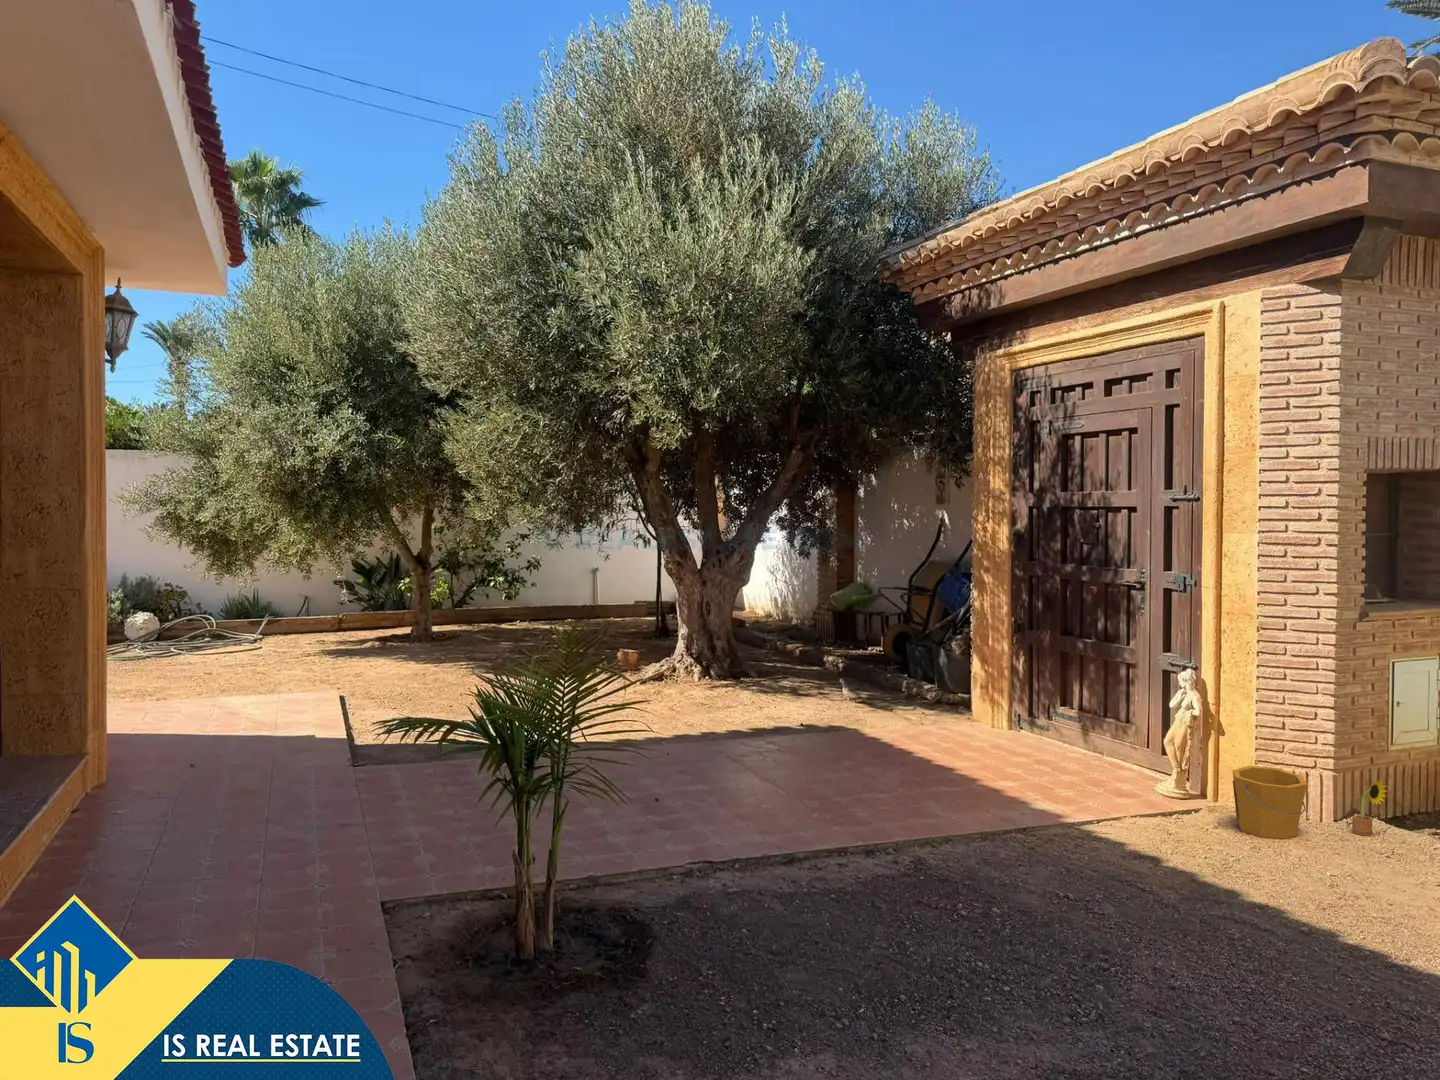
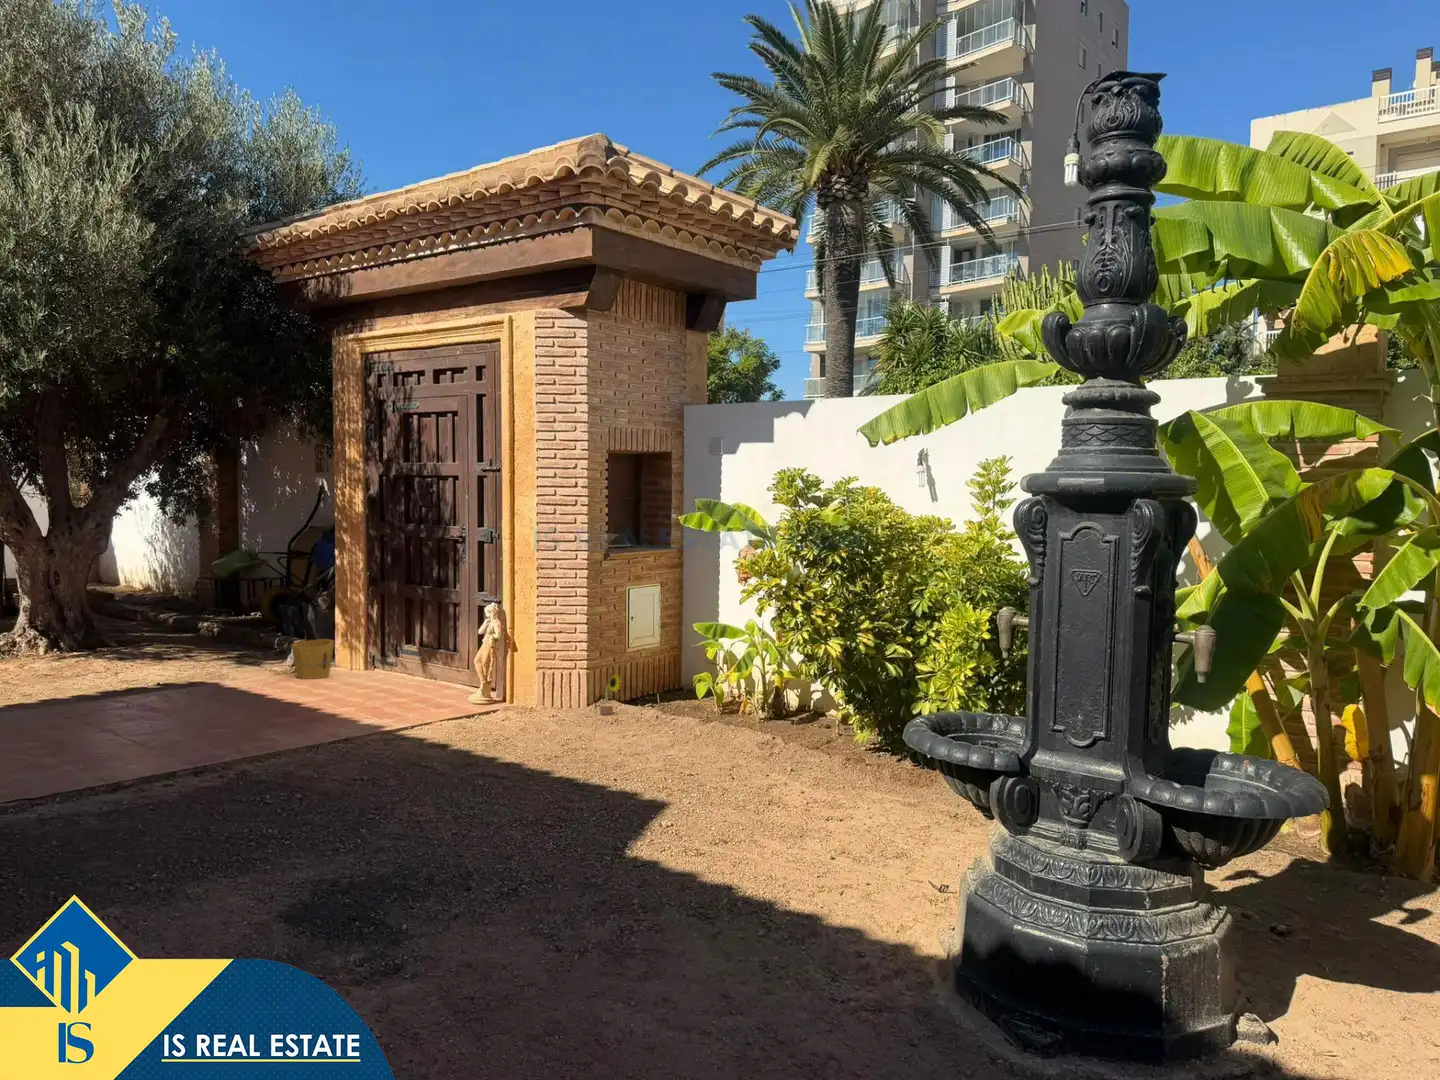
bucket: present [1233,766,1307,839] -> present [291,639,335,679]

